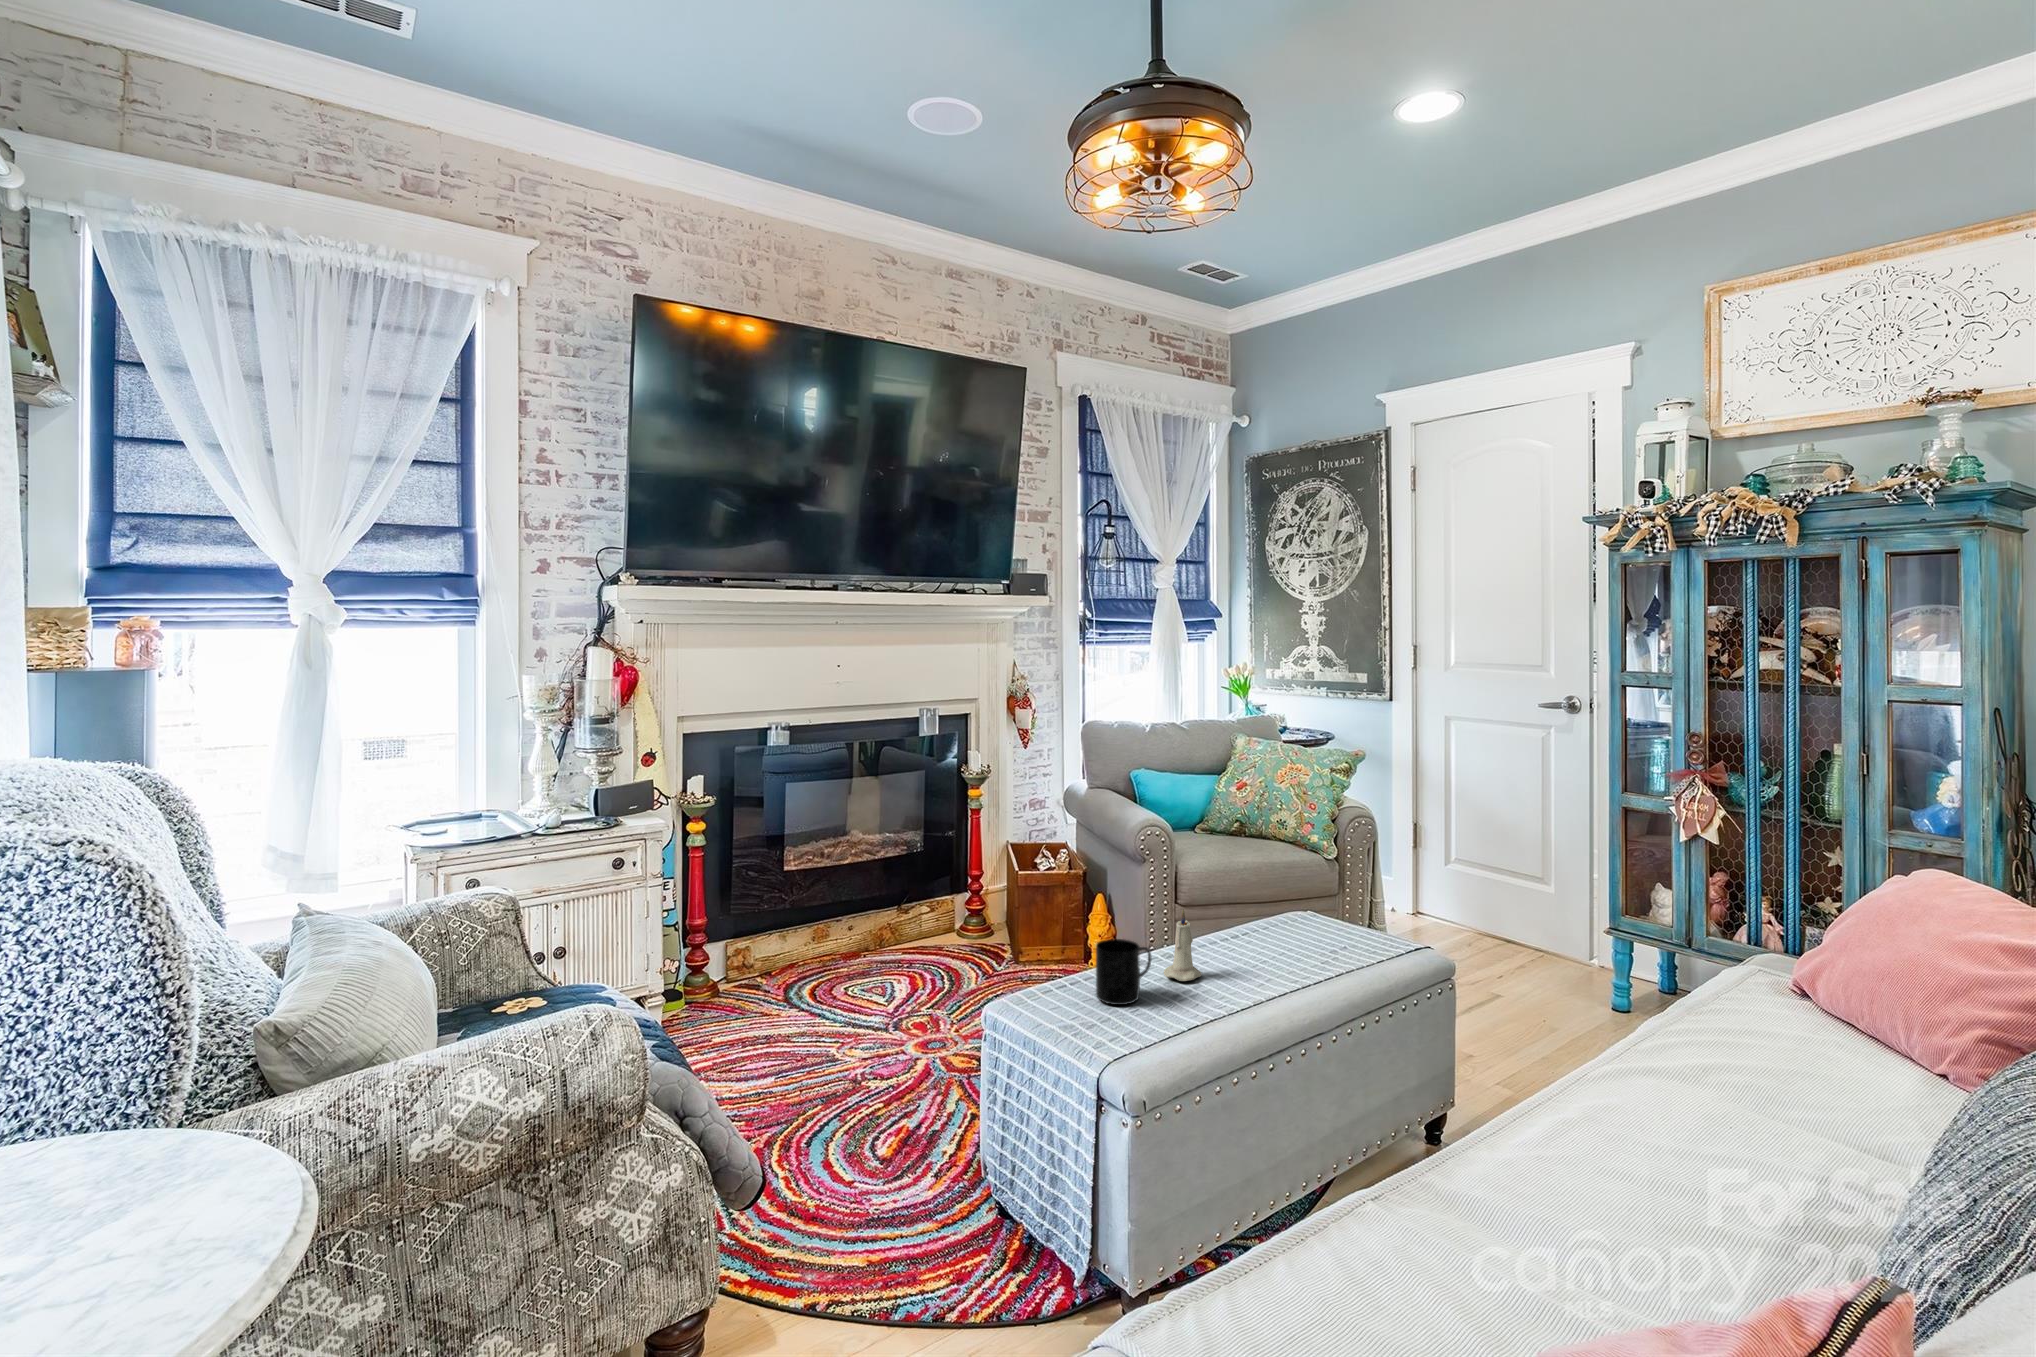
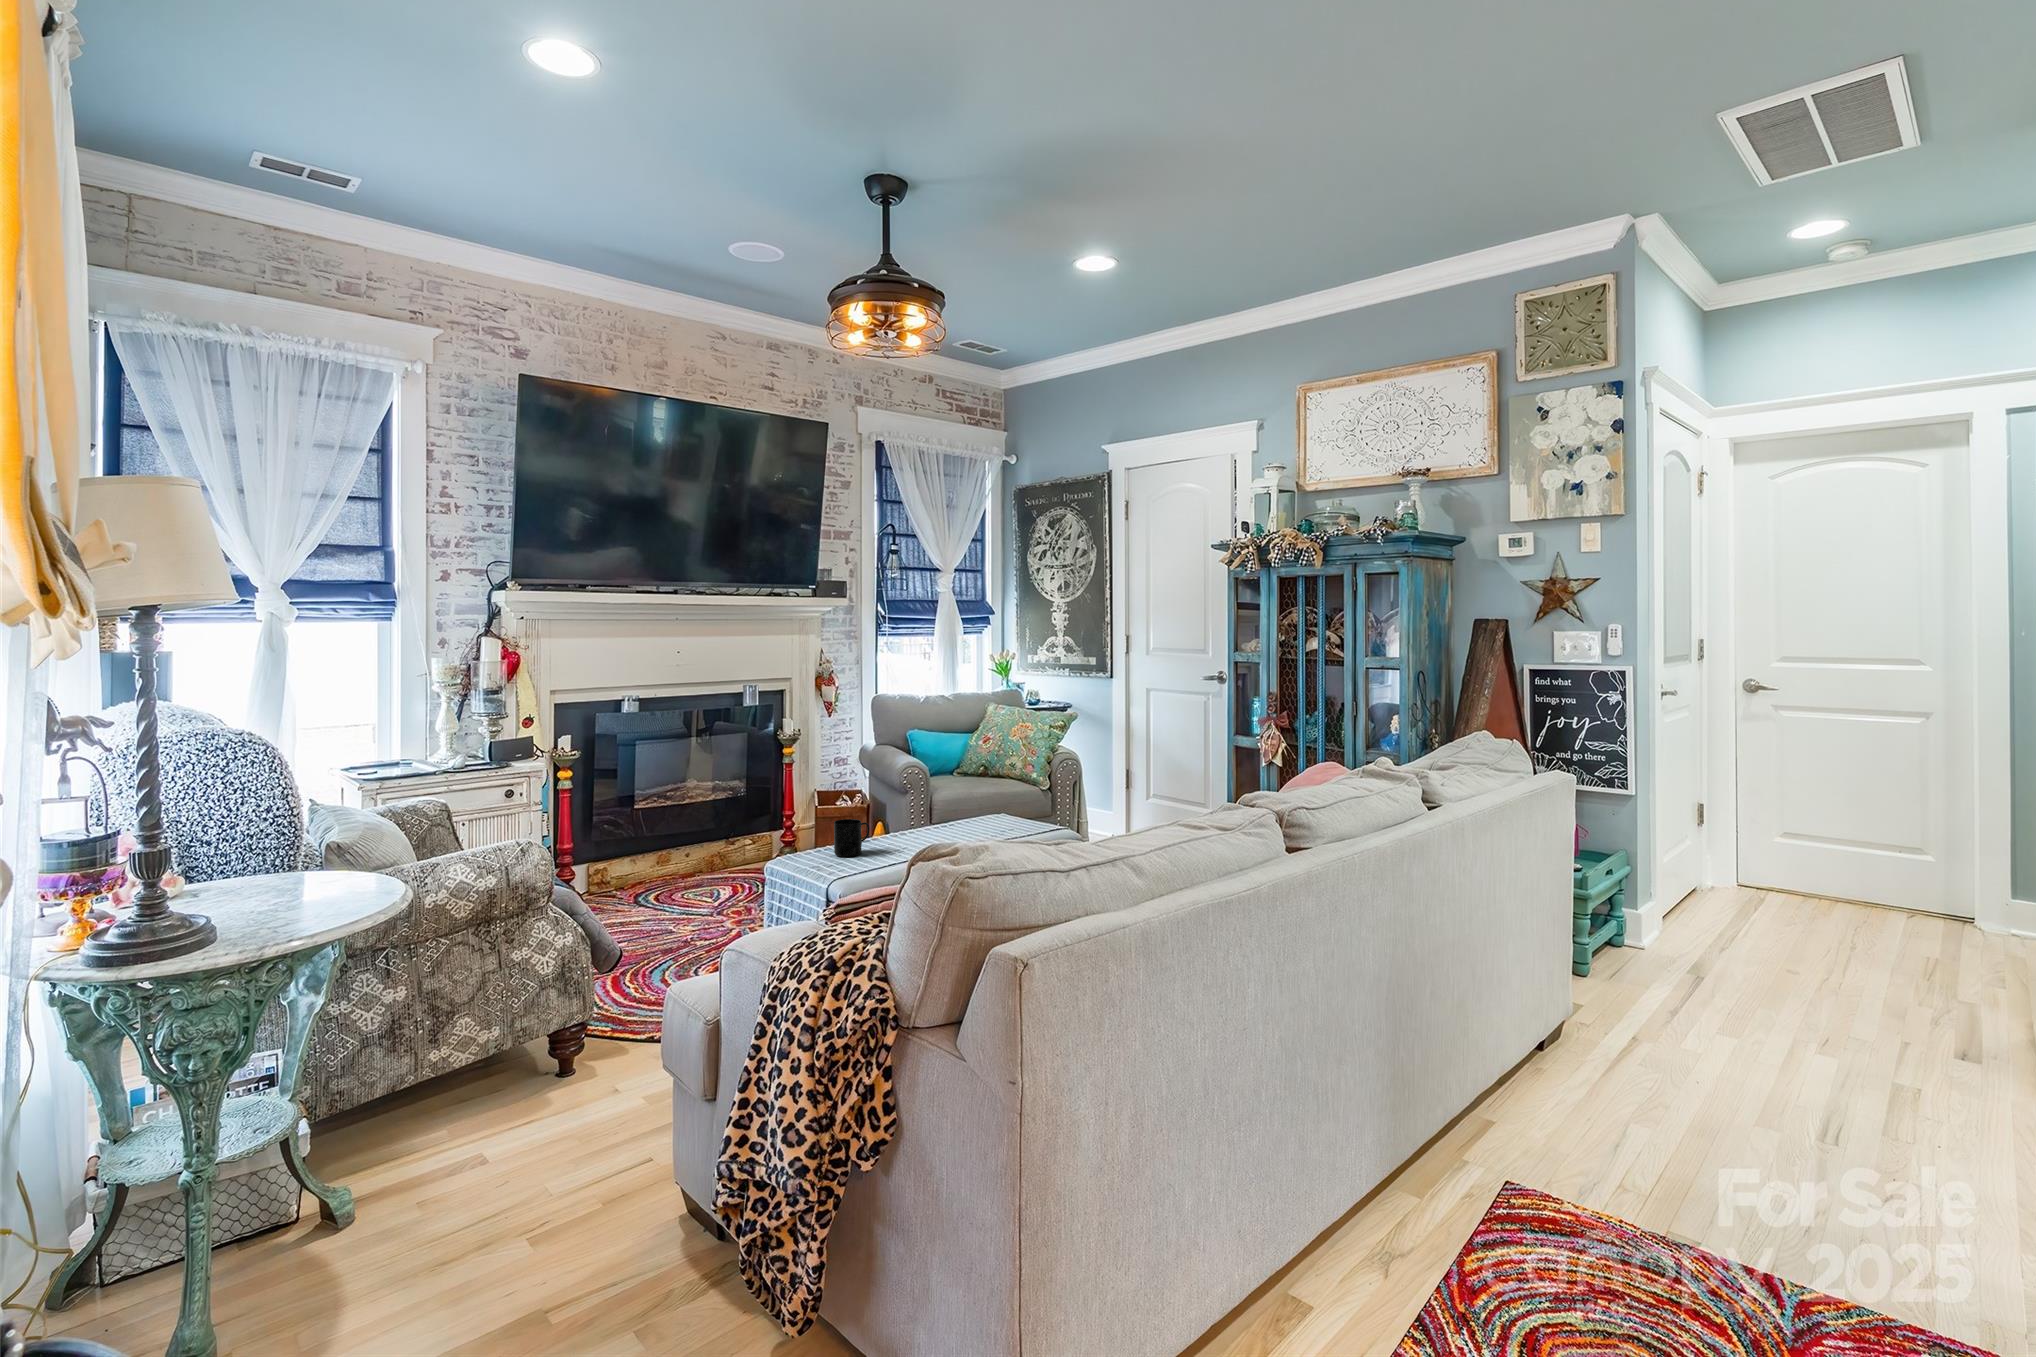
candle: present [1164,909,1202,981] -> none [882,801,905,845]

